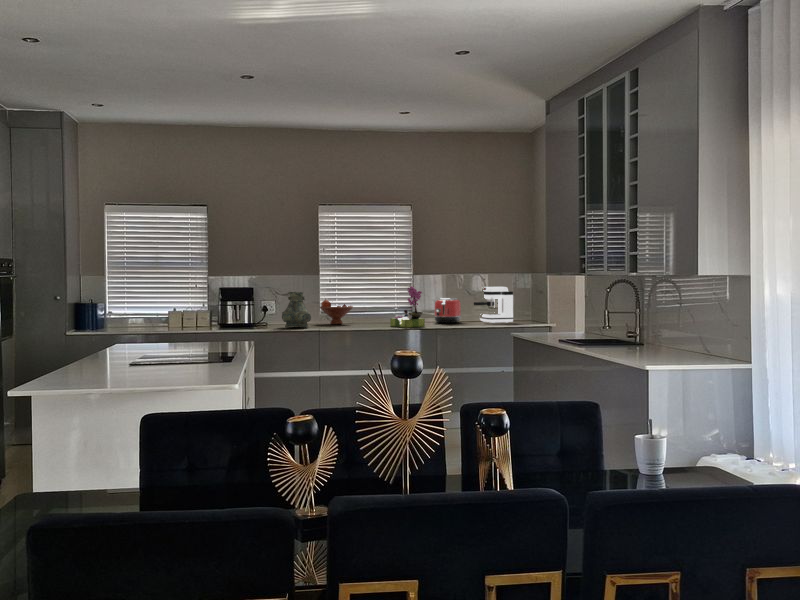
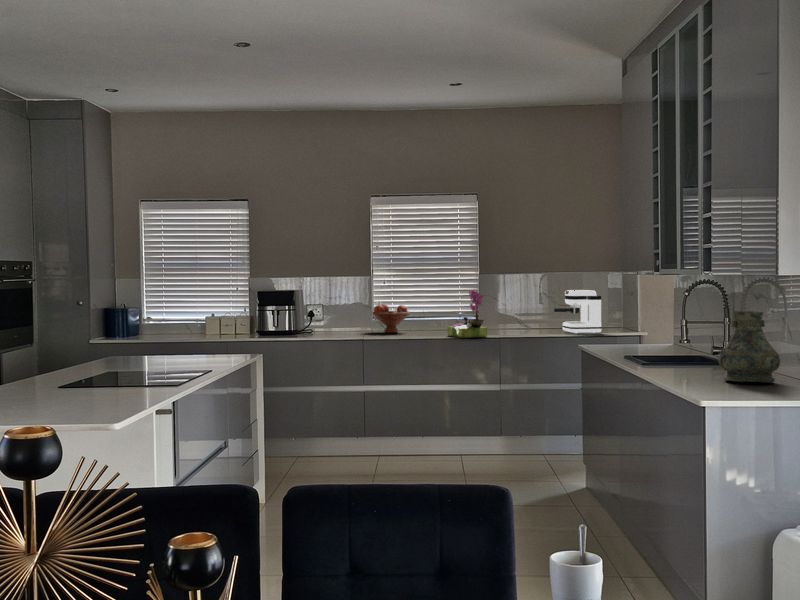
vase: present [282,292,311,327] -> present [718,311,780,382]
toaster: present [435,298,461,323] -> none [506,302,540,333]

